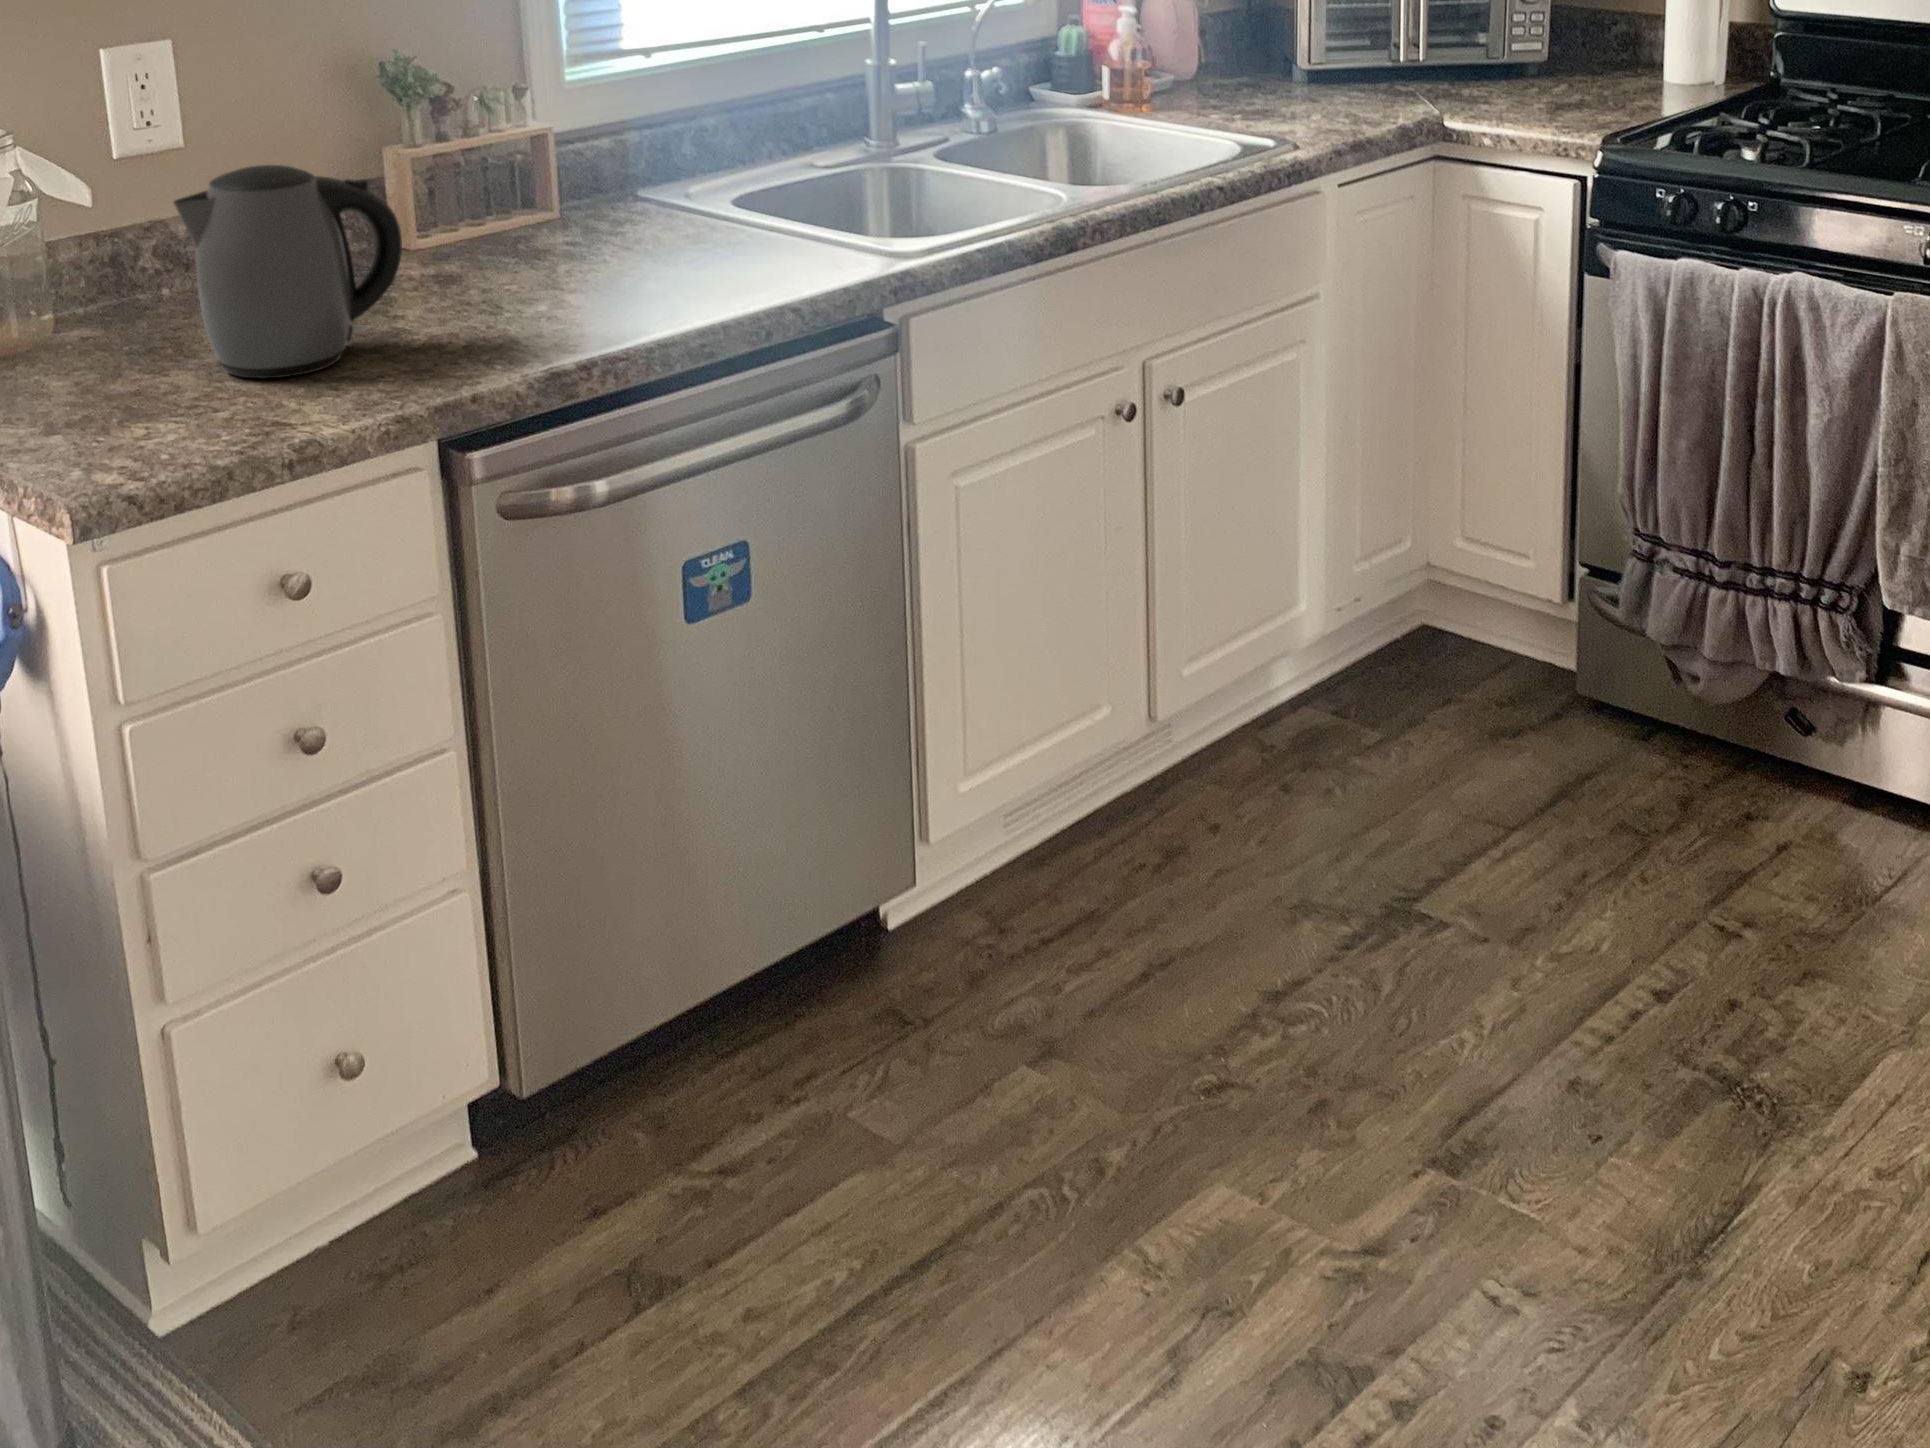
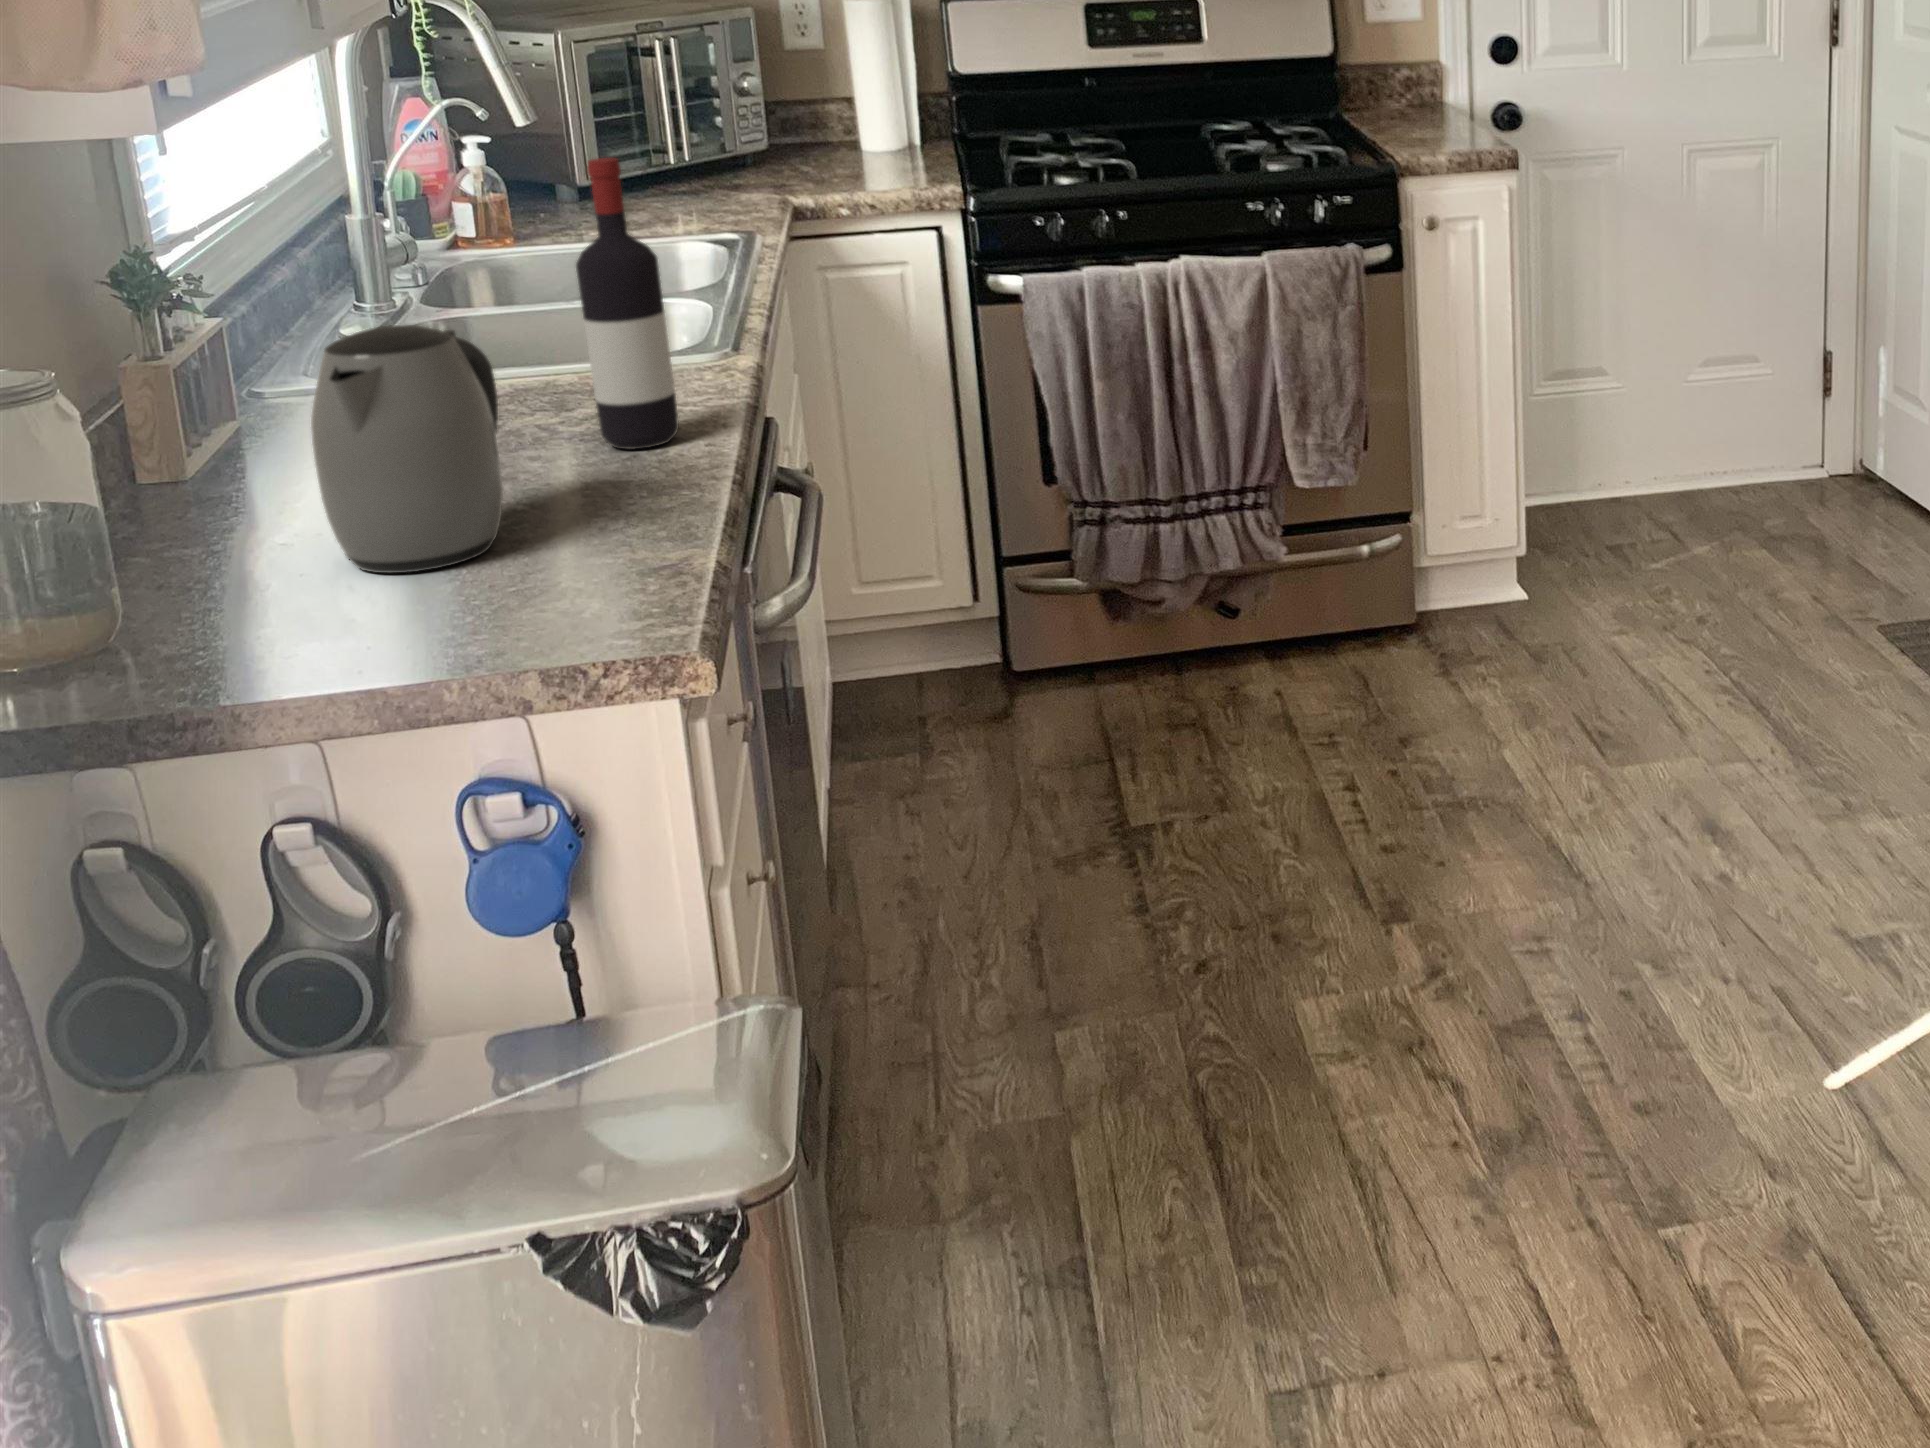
wine bottle: none [576,50,661,327] -> present [576,158,679,449]

